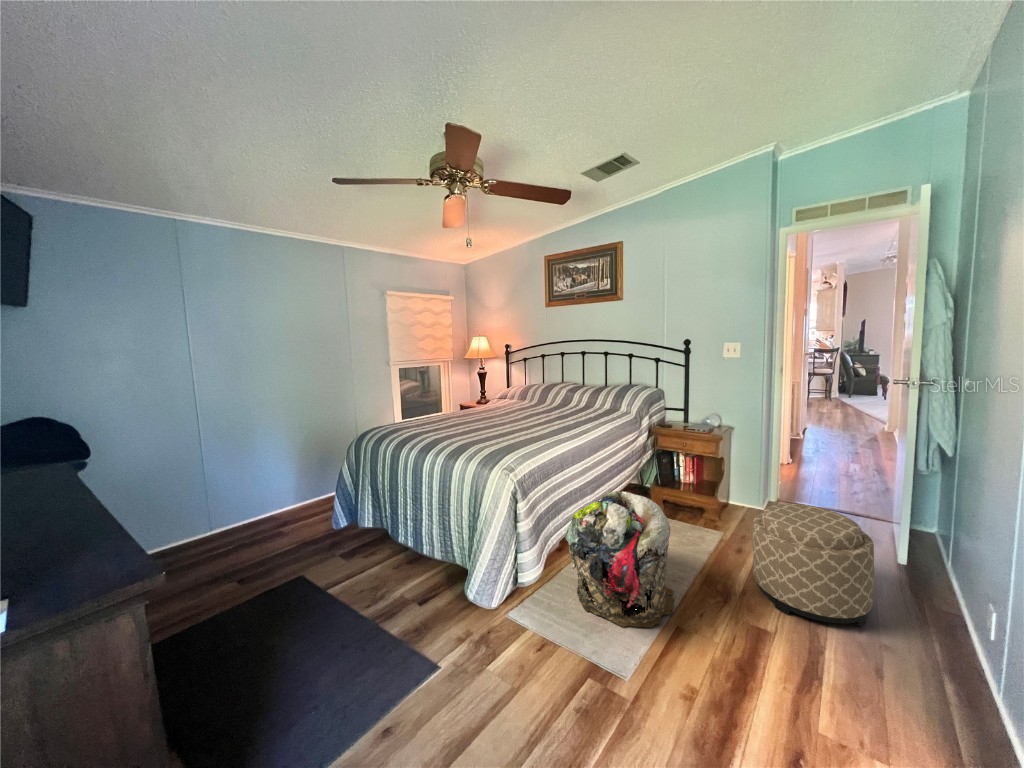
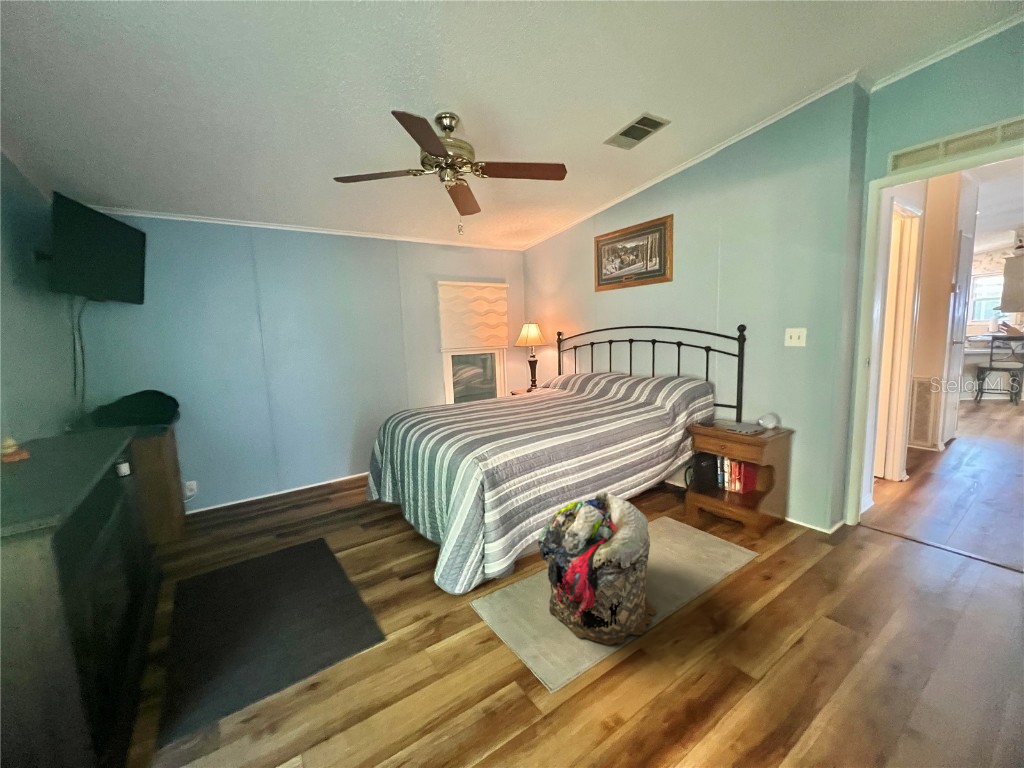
ottoman: present [753,504,874,627] -> none [762,531,926,706]

